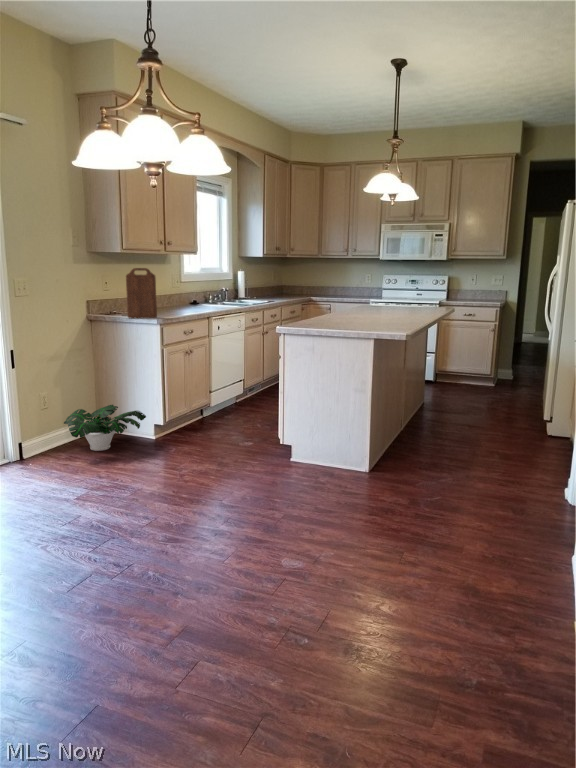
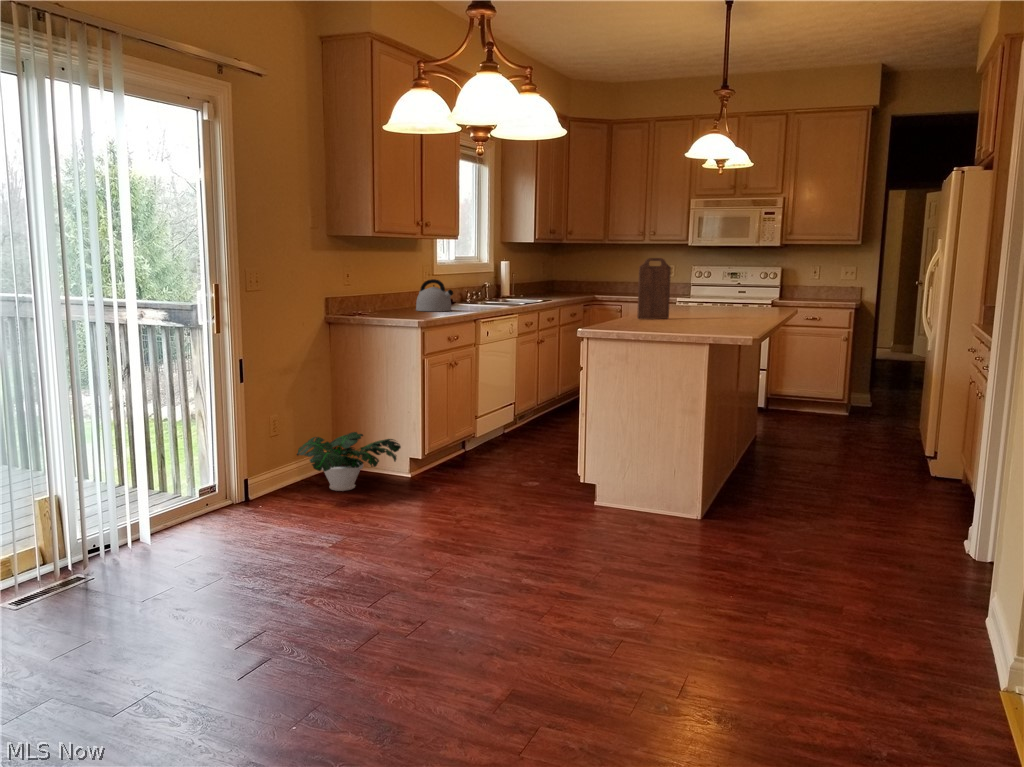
cutting board: present [126,268,157,318] -> present [637,258,671,319]
kettle: none [163,287,192,311] -> present [416,279,453,311]

